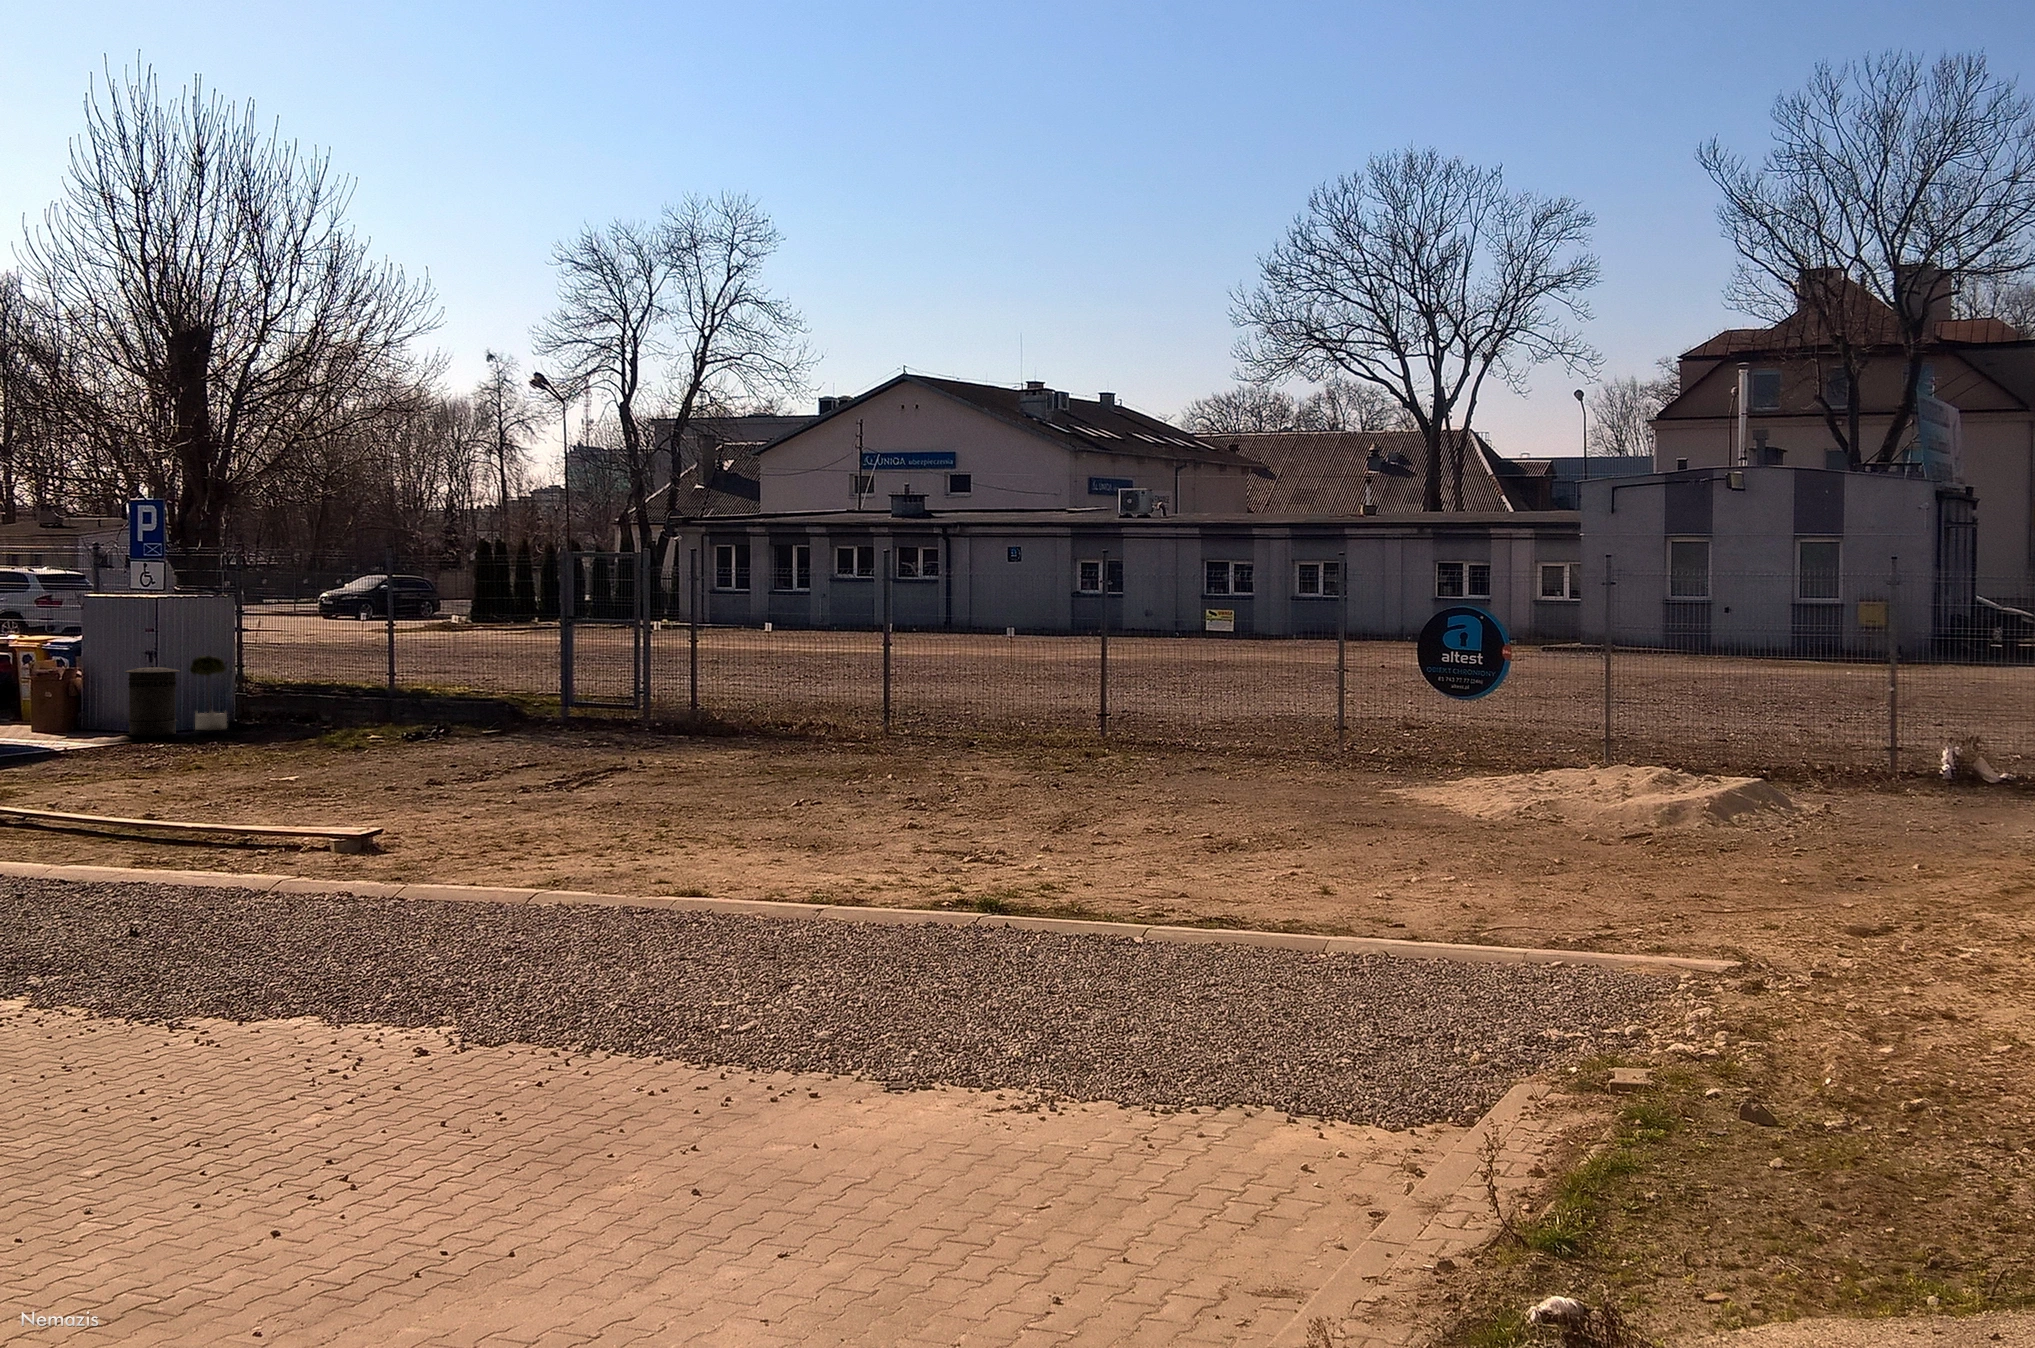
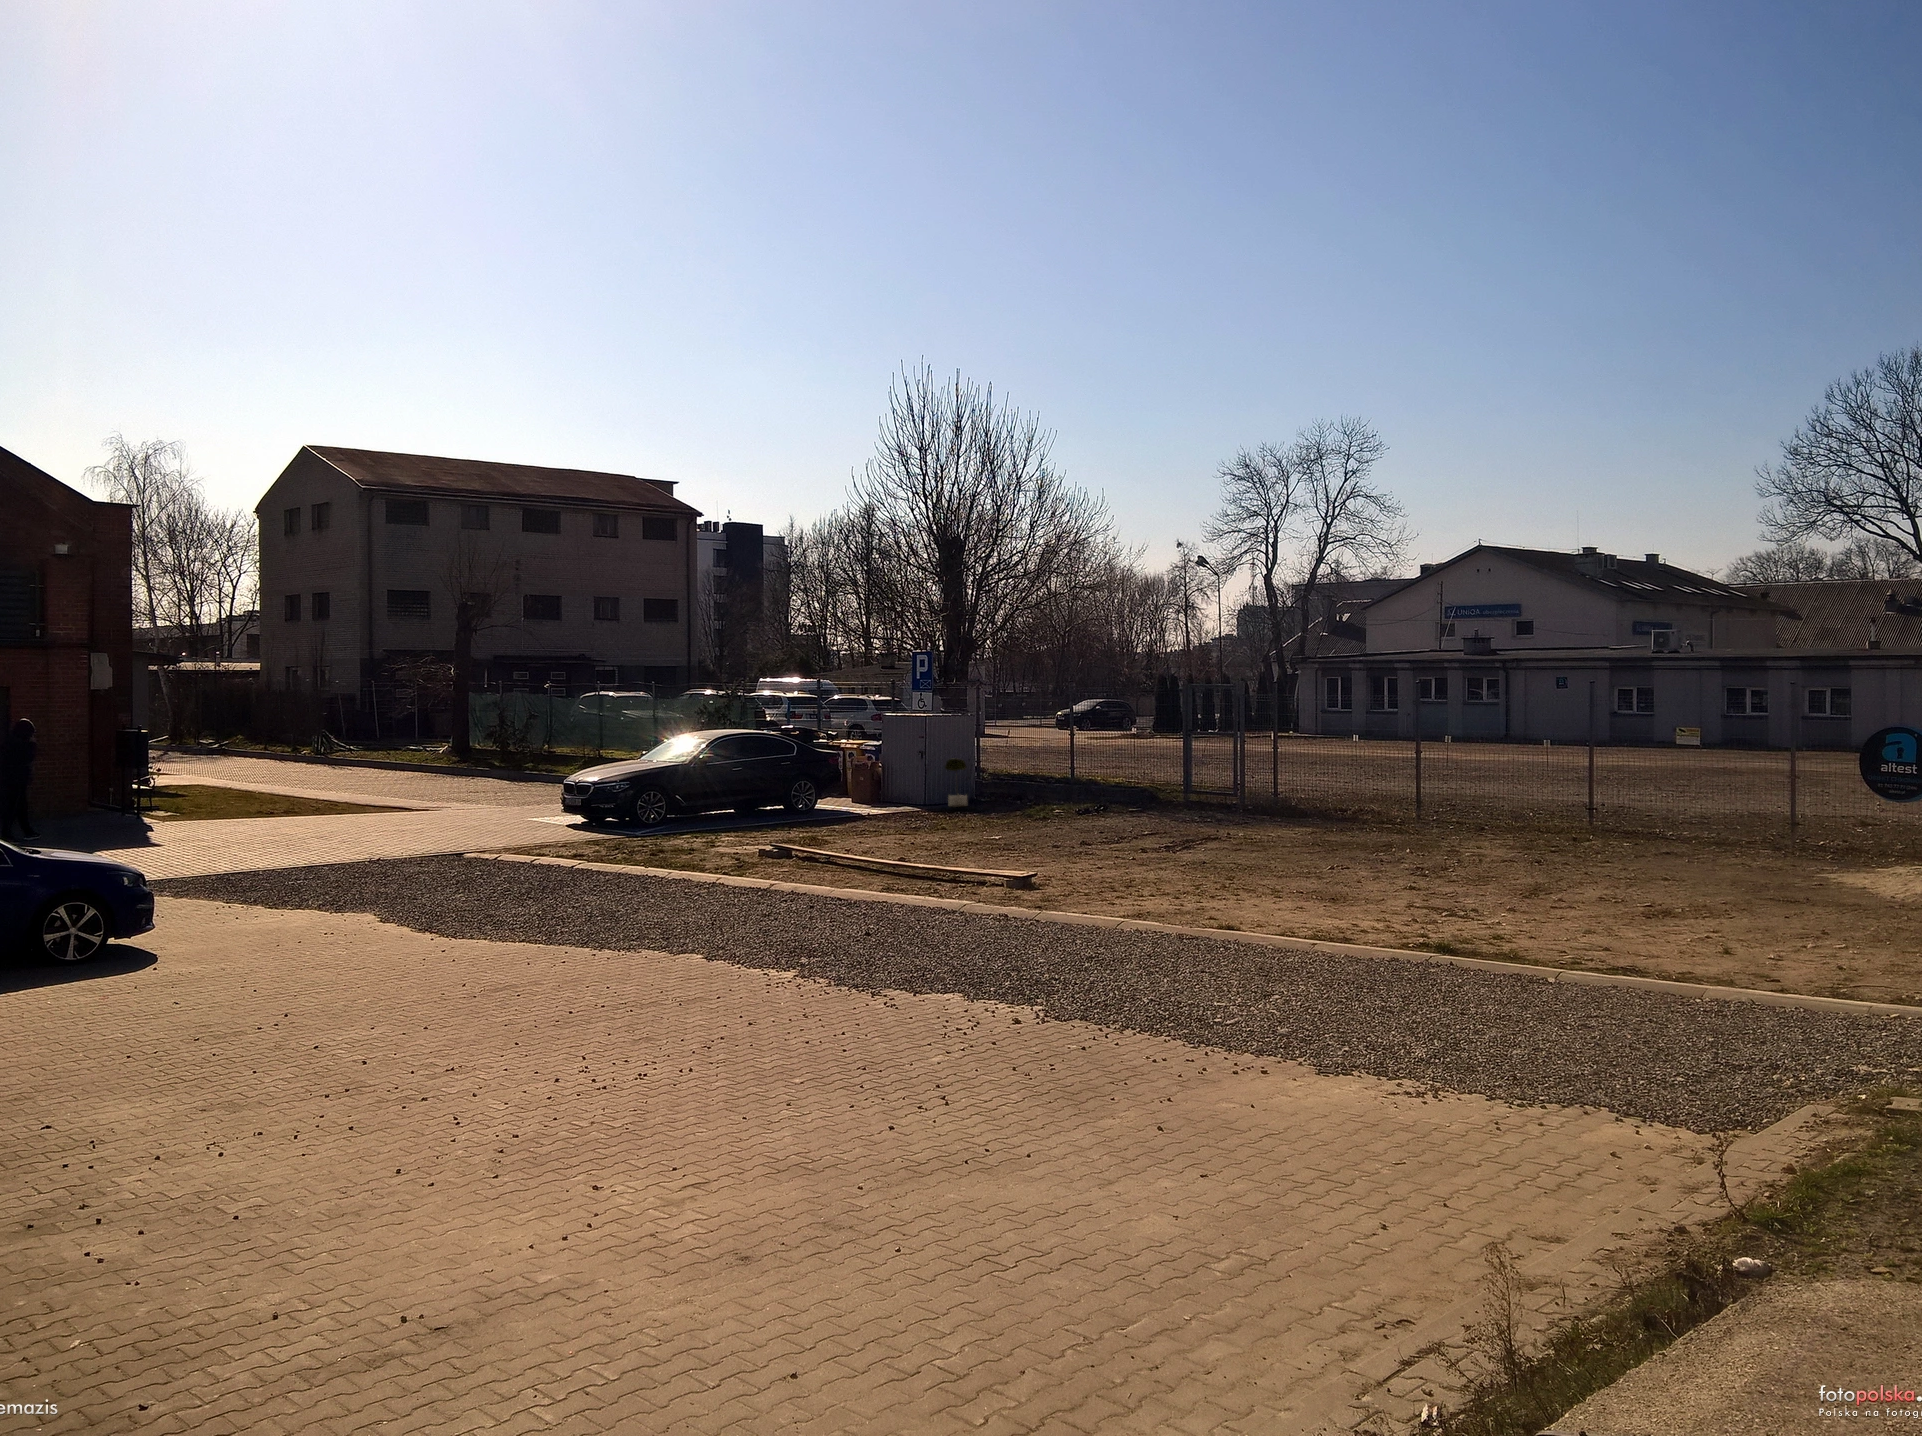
trash can: present [125,665,180,736] -> none [906,764,939,809]

